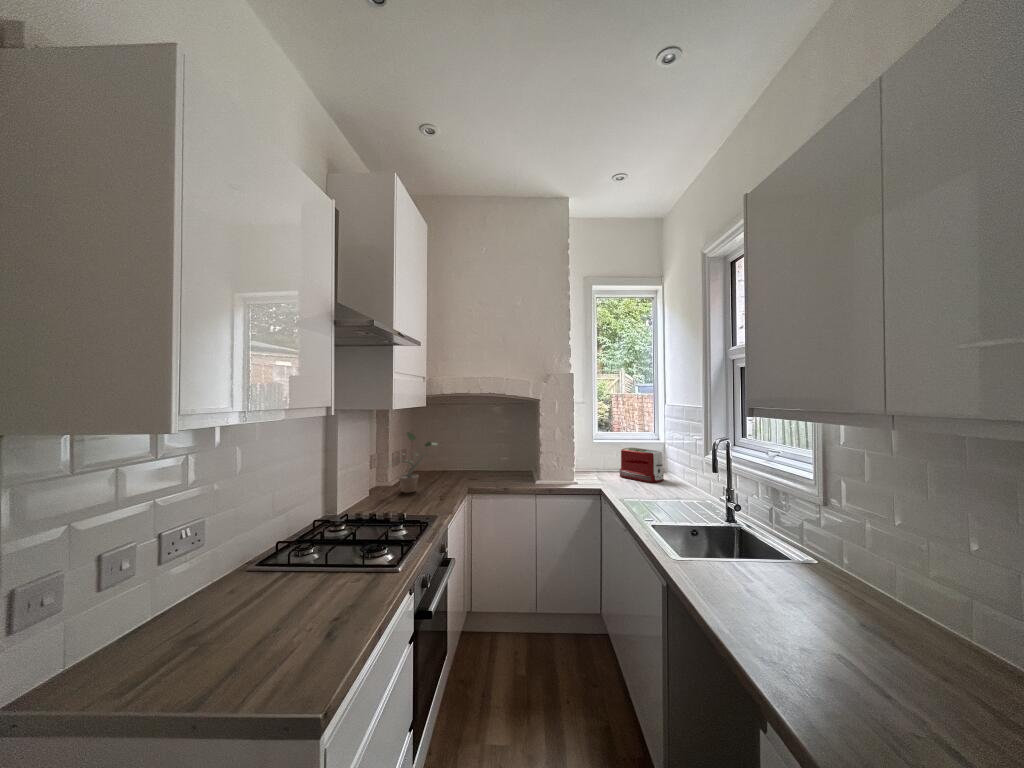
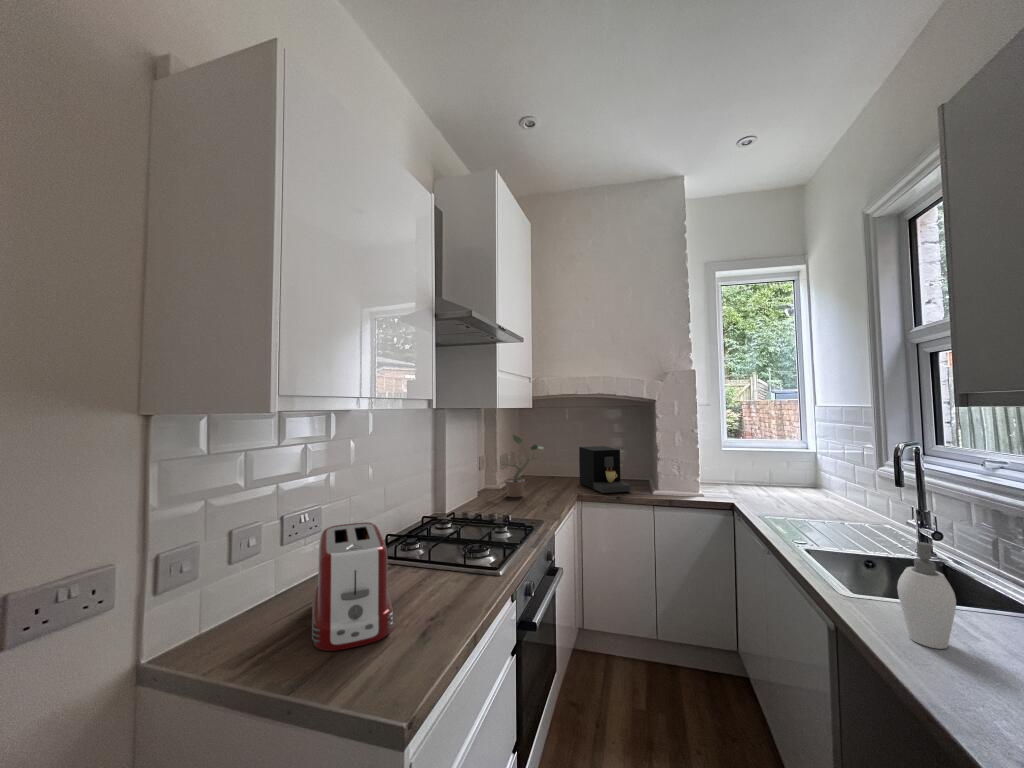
coffee maker: none [471,439,516,484] -> present [579,446,630,493]
toaster: present [620,448,664,483] -> present [312,522,393,651]
soap dispenser: none [706,519,740,595] -> present [897,542,956,649]

